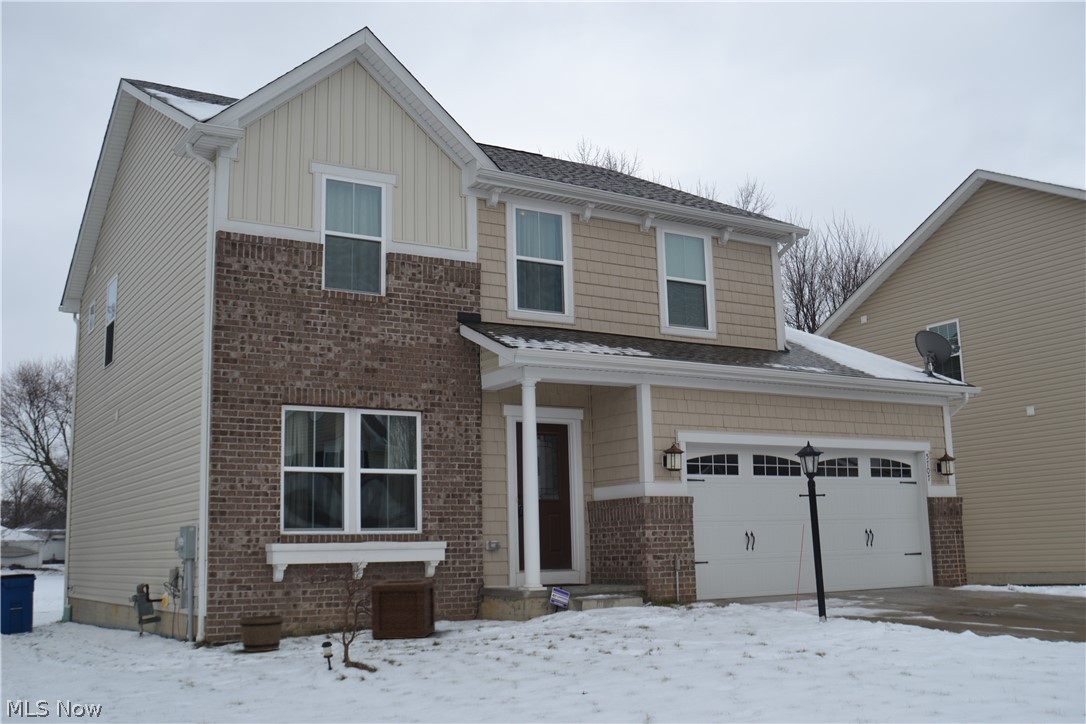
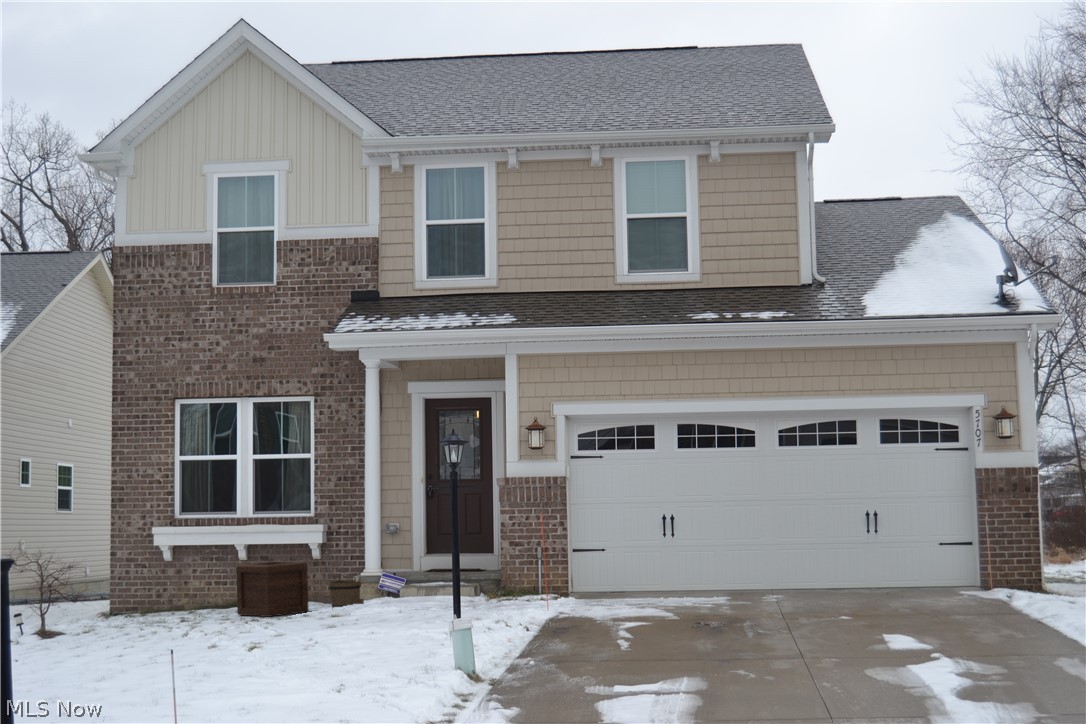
bucket: present [240,612,283,652] -> present [329,576,364,608]

